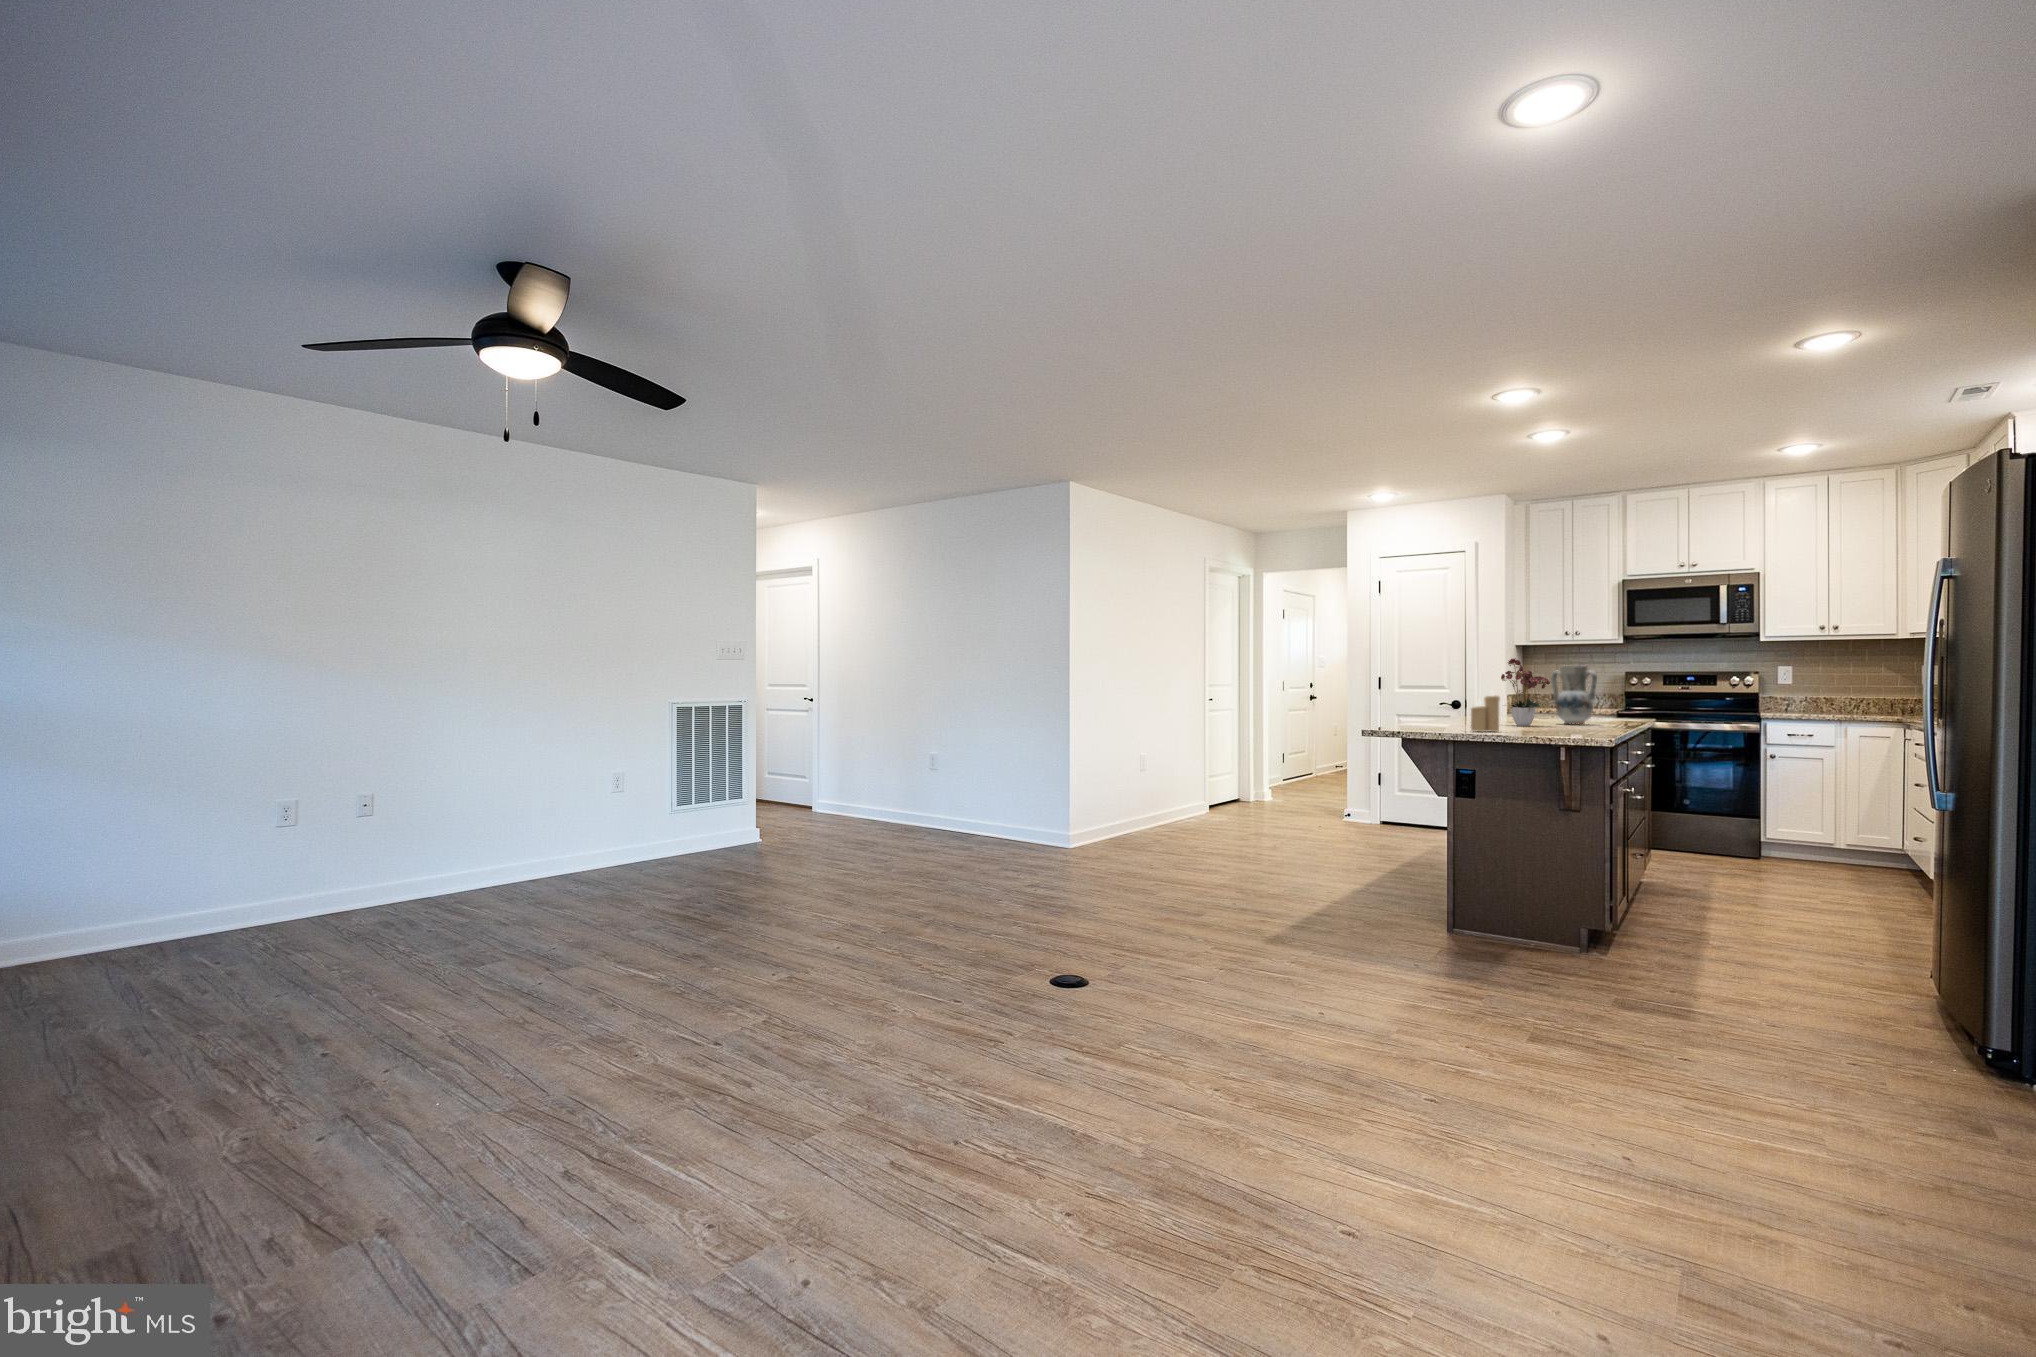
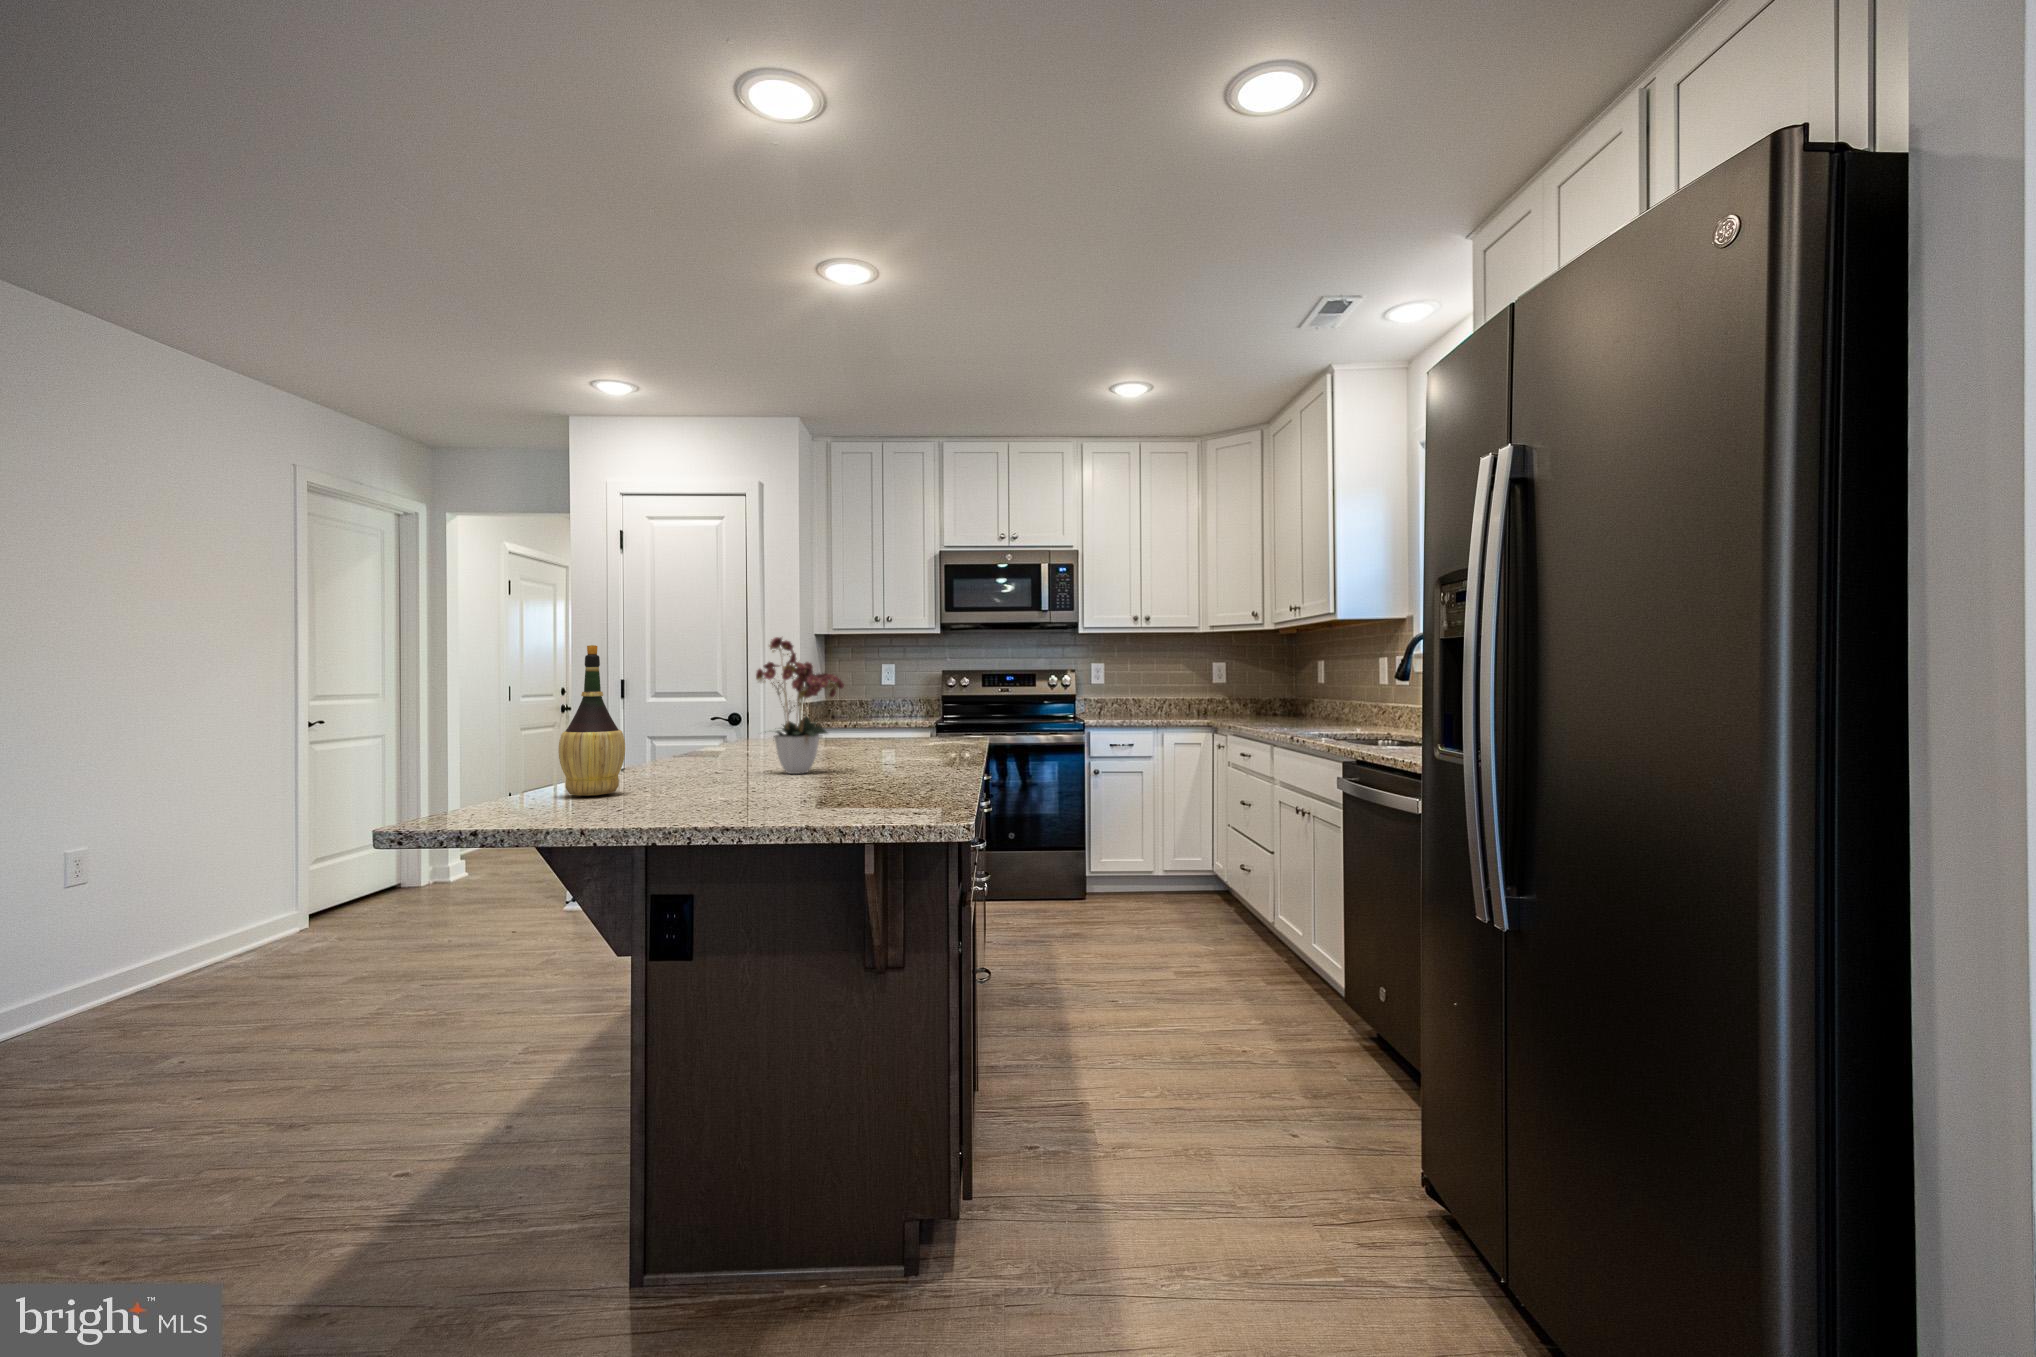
wine bottle: none [1420,665,1447,727] -> present [558,645,625,796]
vase: present [1551,666,1597,725] -> none [849,654,921,761]
candle: present [1471,692,1500,732] -> none [647,707,721,818]

